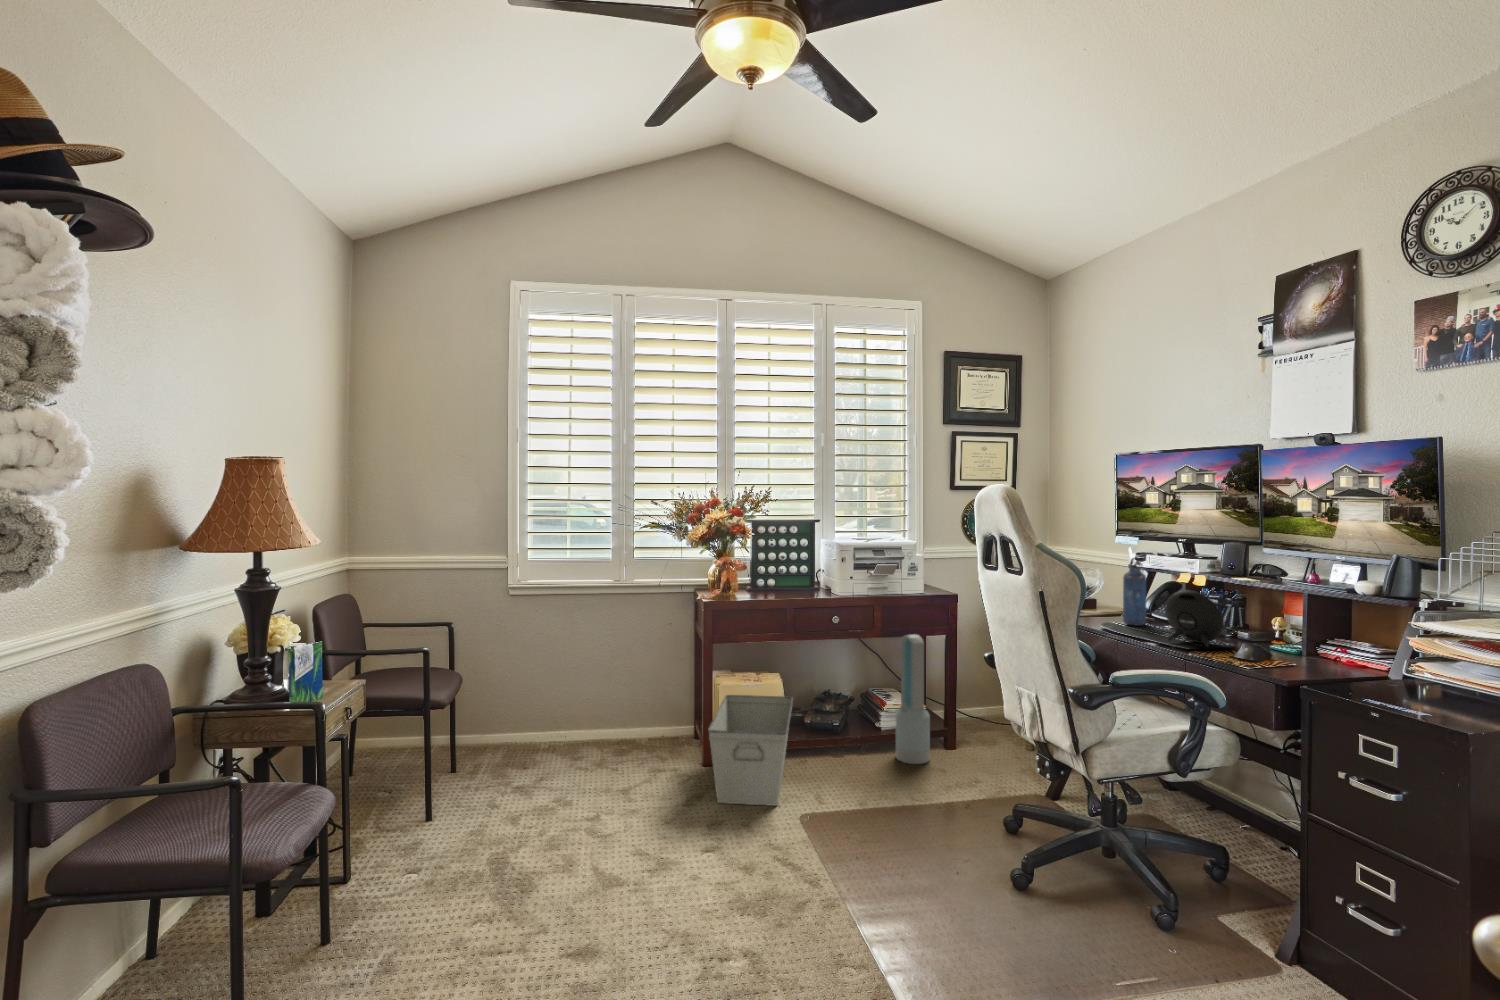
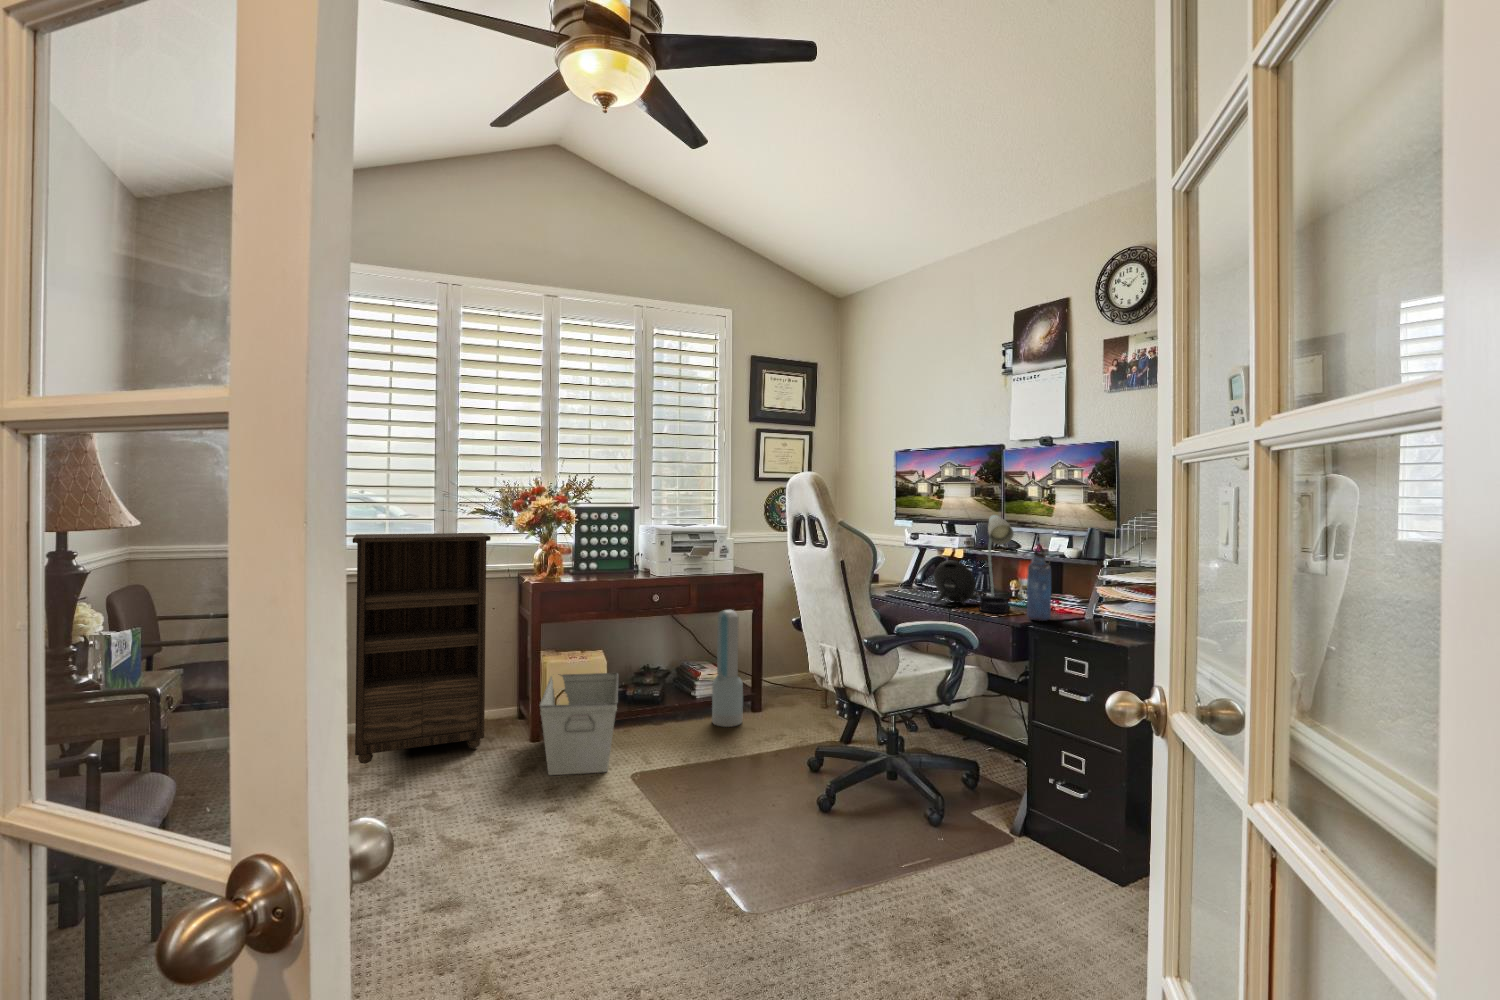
desk lamp: none [1228,536,1278,662] -> present [979,515,1014,613]
bookshelf: none [538,548,664,771] -> present [353,533,491,764]
water bottle: present [1123,558,1146,626] -> present [1027,547,1051,621]

